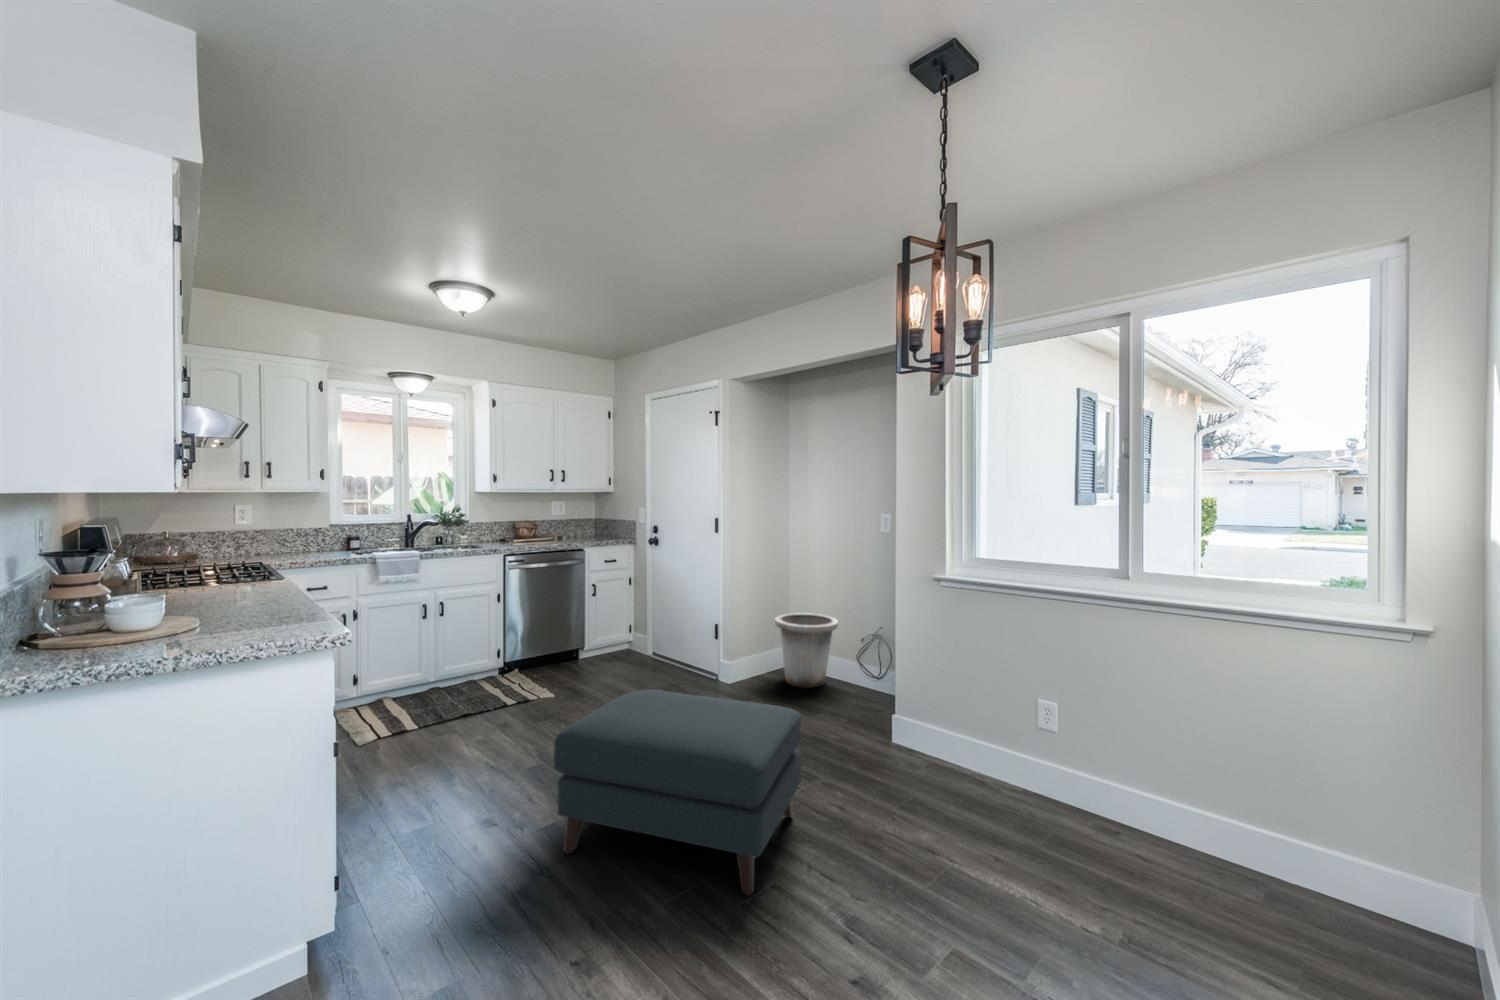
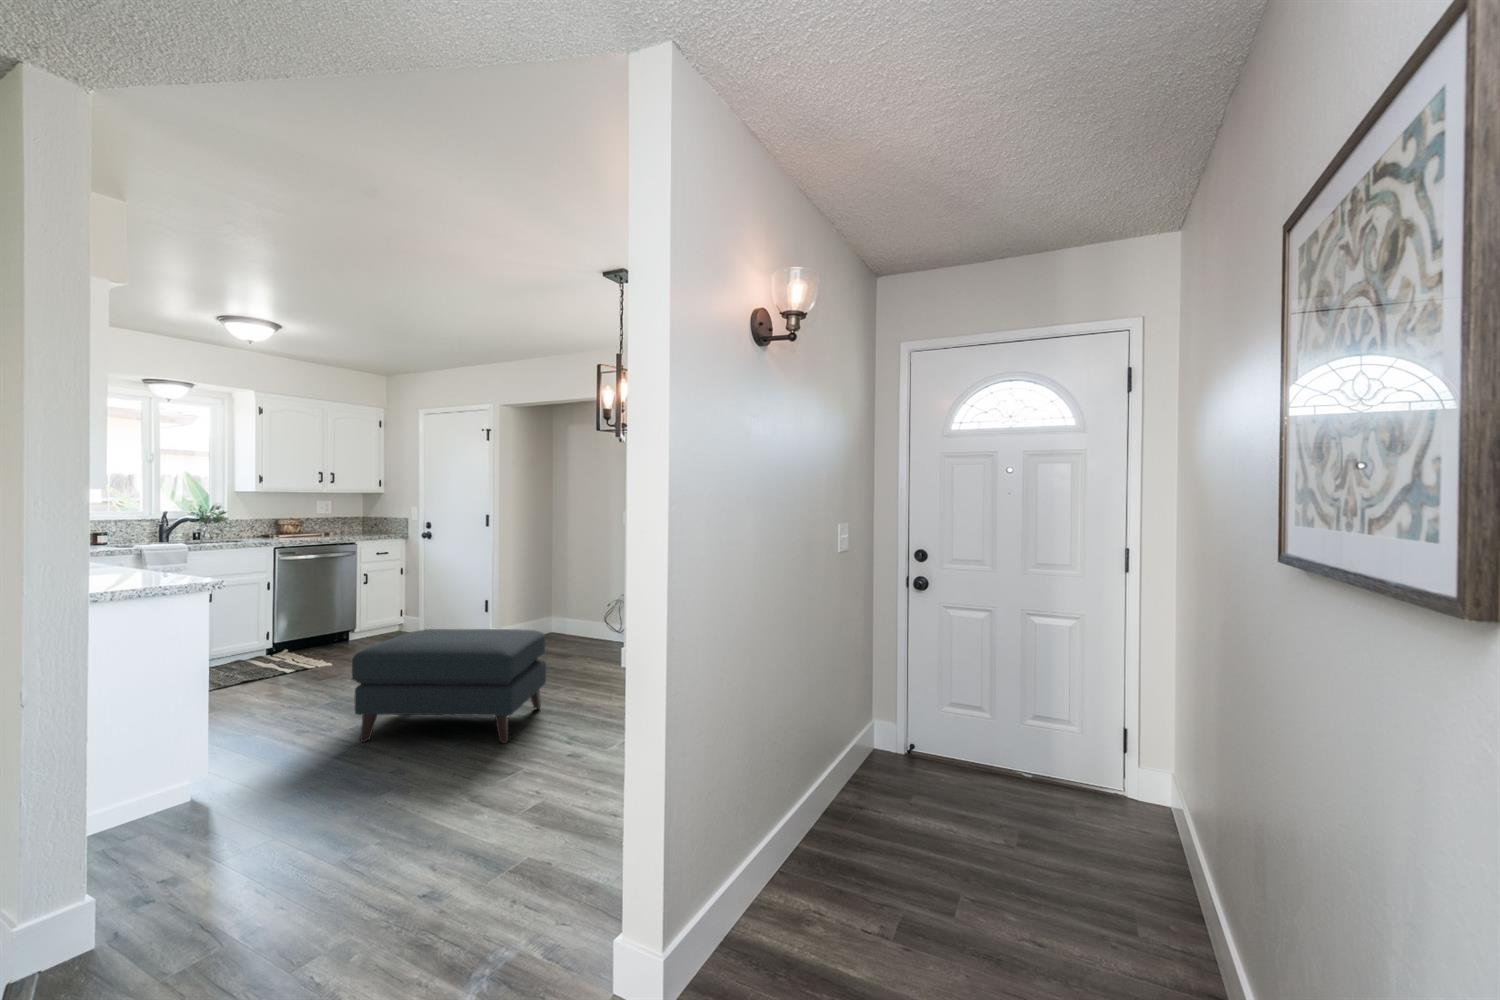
trash can: present [776,613,838,688] -> none [536,587,589,644]

